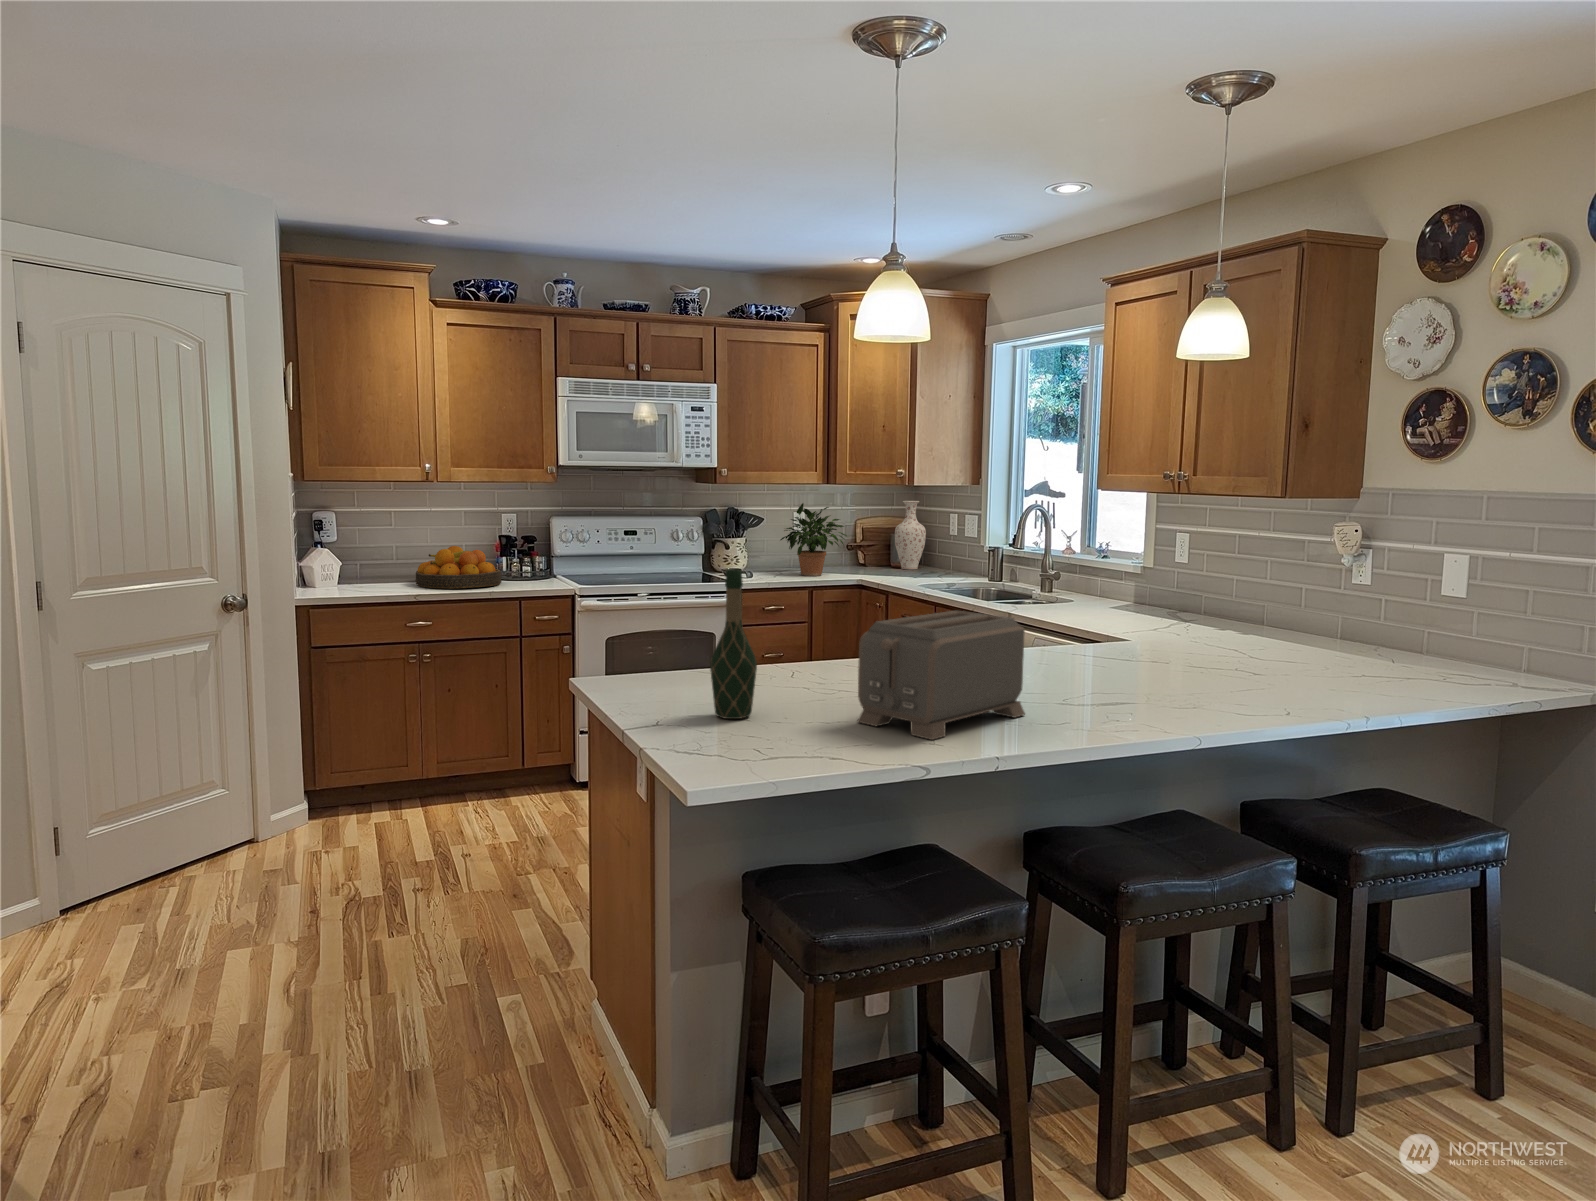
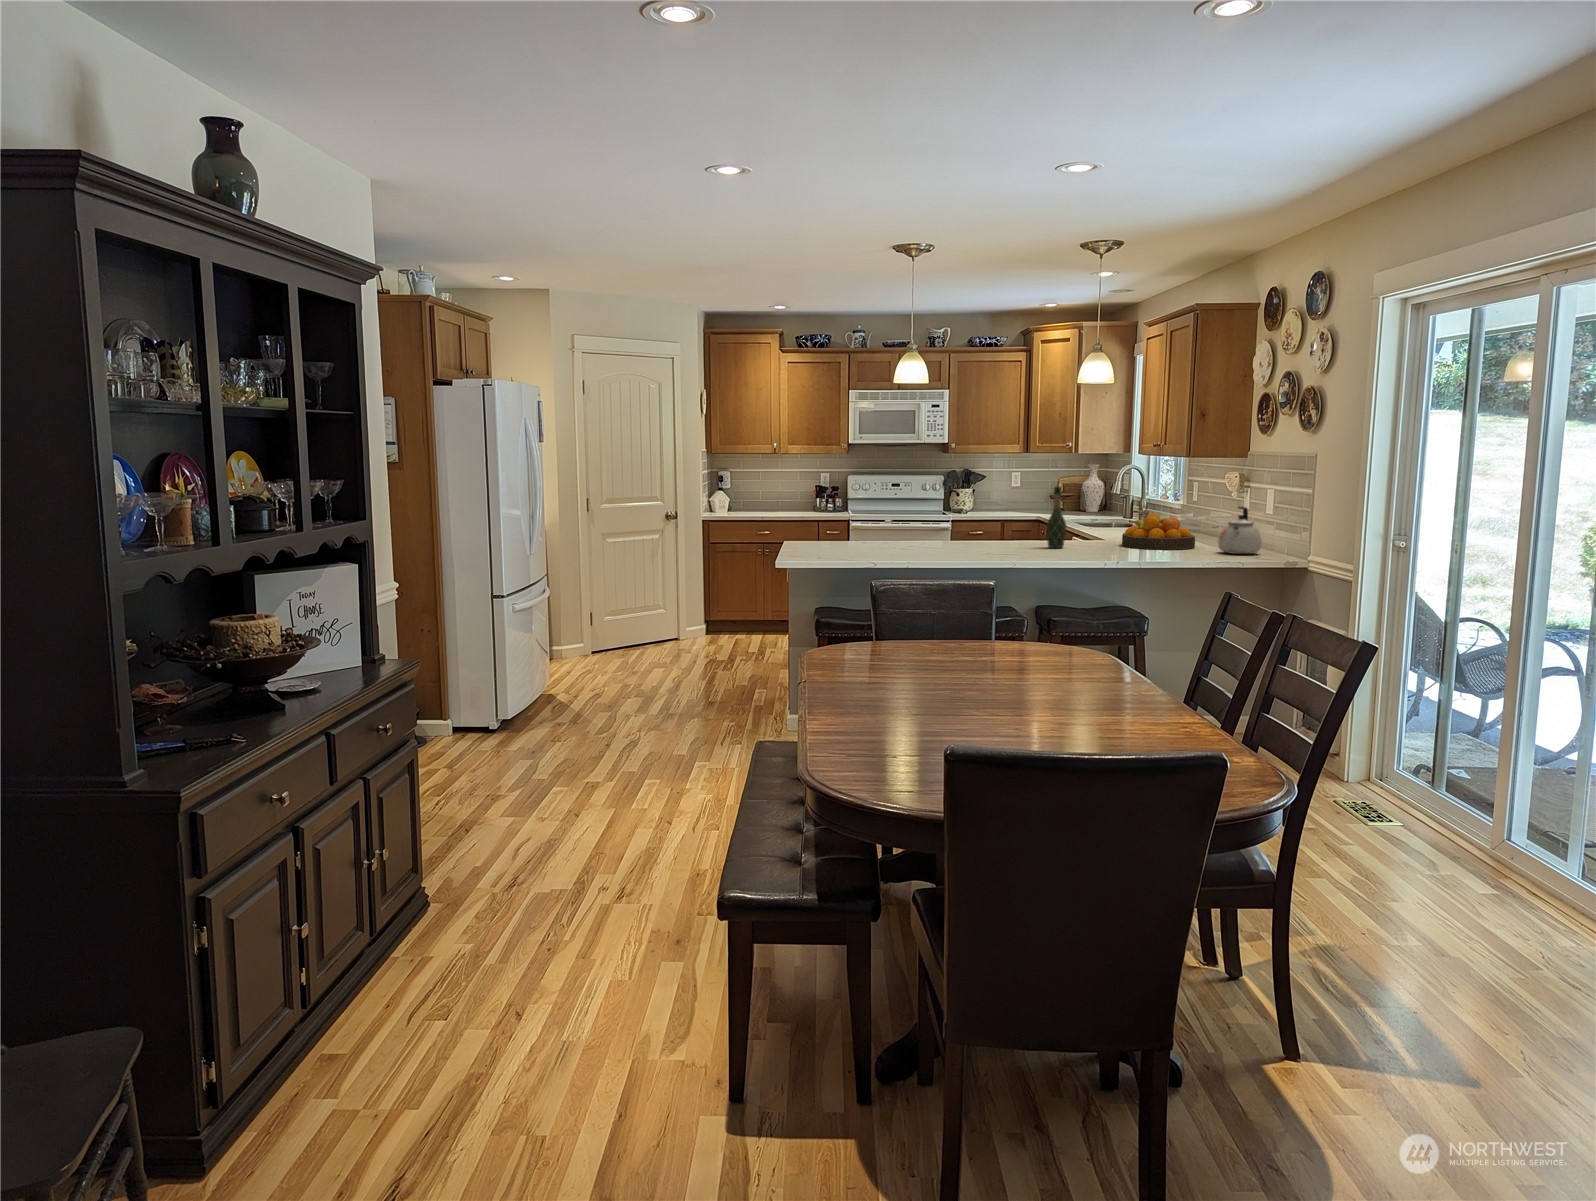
potted plant: present [780,503,847,576] -> none [991,465,1037,514]
fruit bowl: present [416,546,501,589] -> present [1122,514,1195,550]
wine bottle: present [710,569,757,719] -> present [1046,487,1066,548]
kettle: none [1413,588,1497,674] -> present [1218,507,1262,554]
toaster: present [857,611,1025,740] -> none [872,508,949,556]

